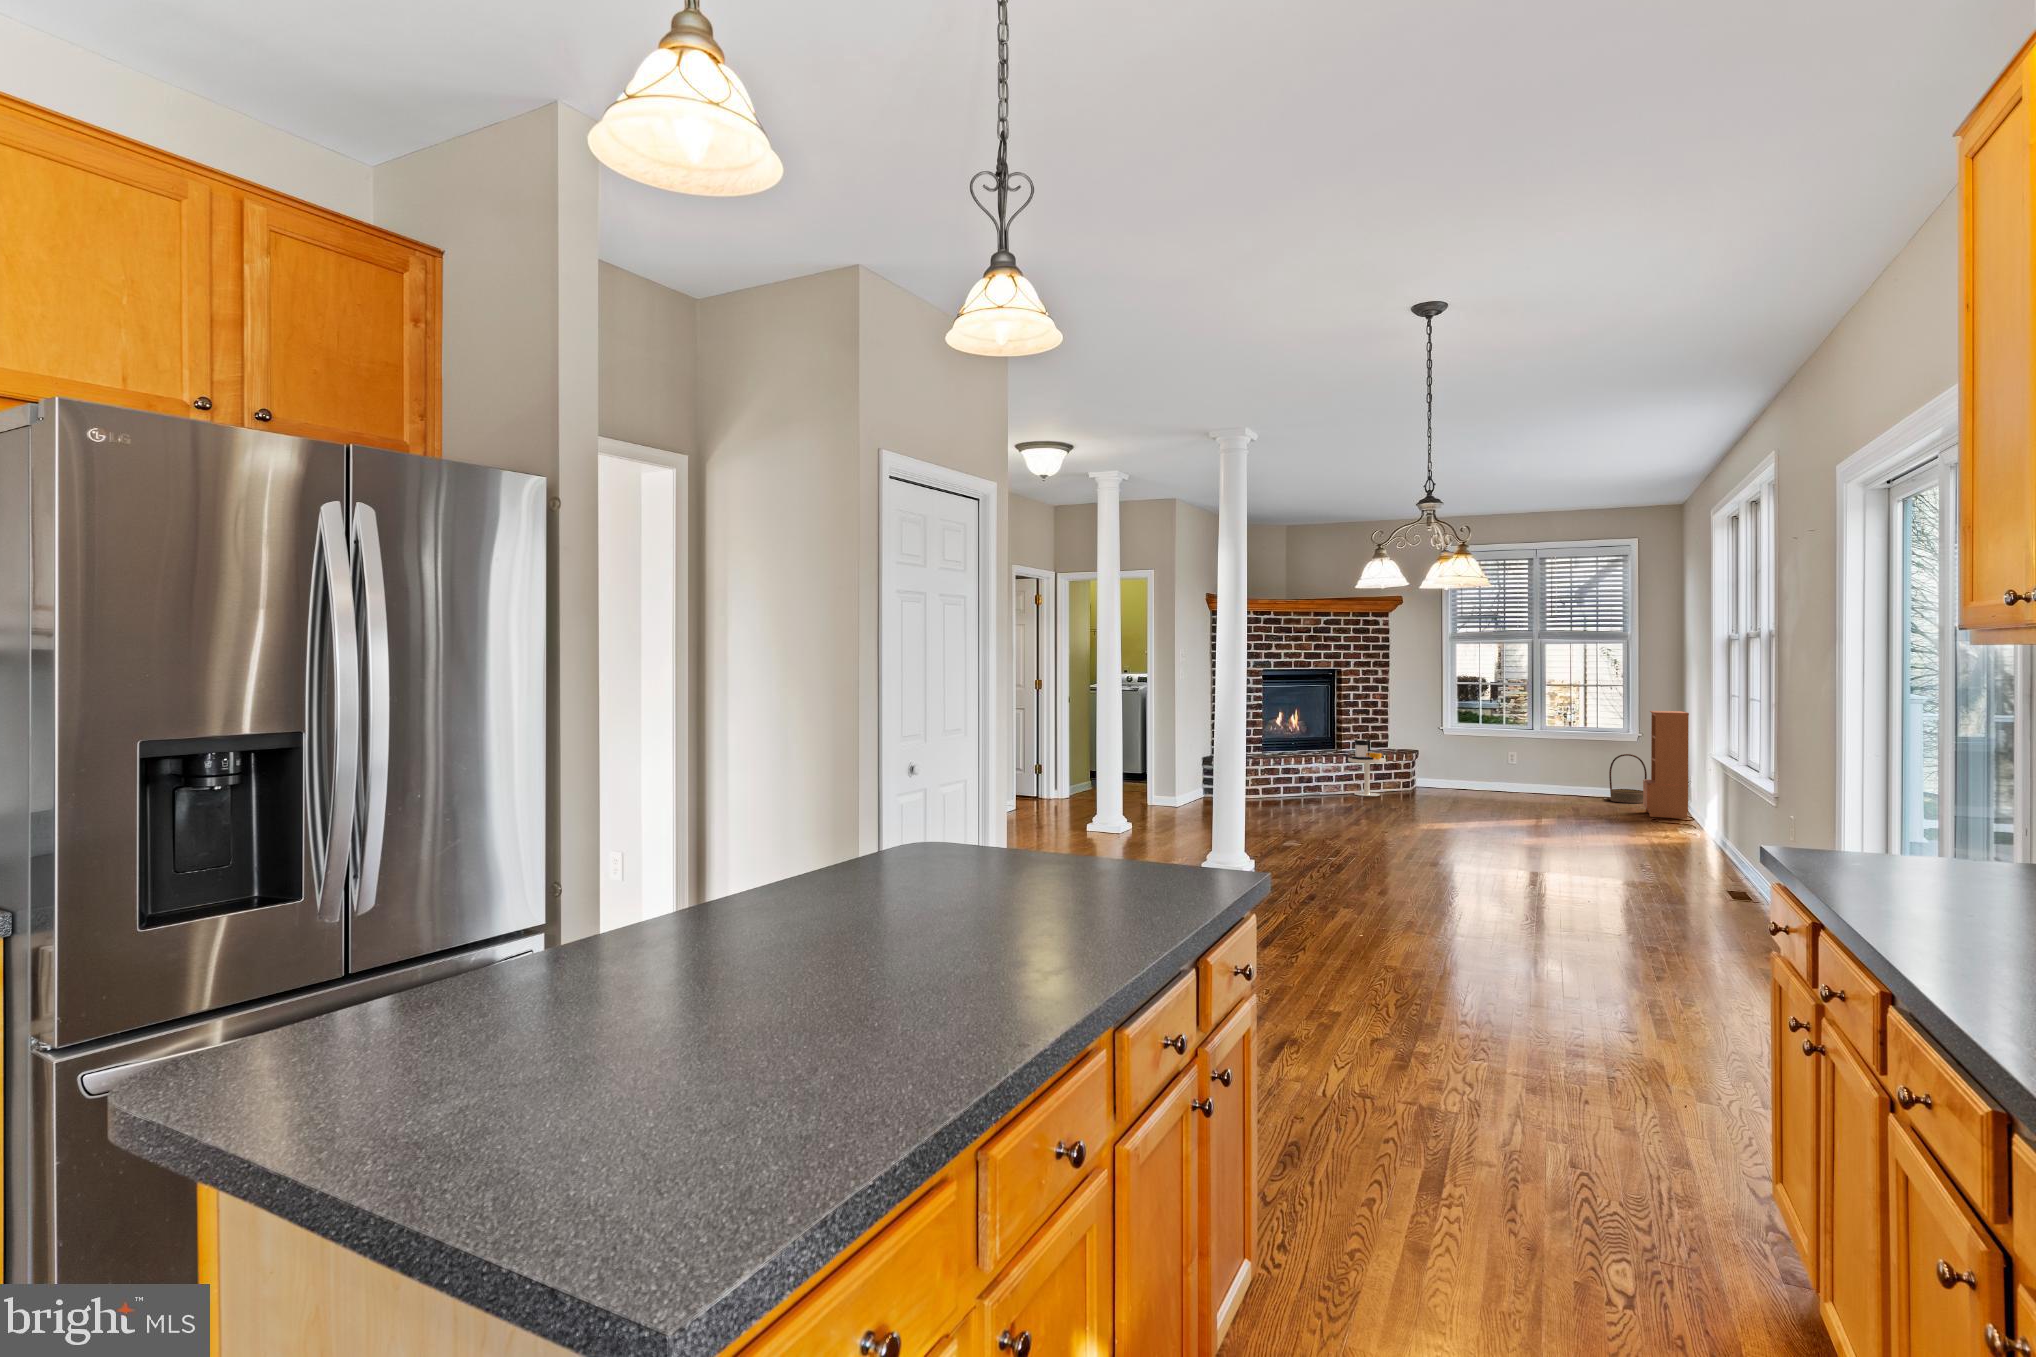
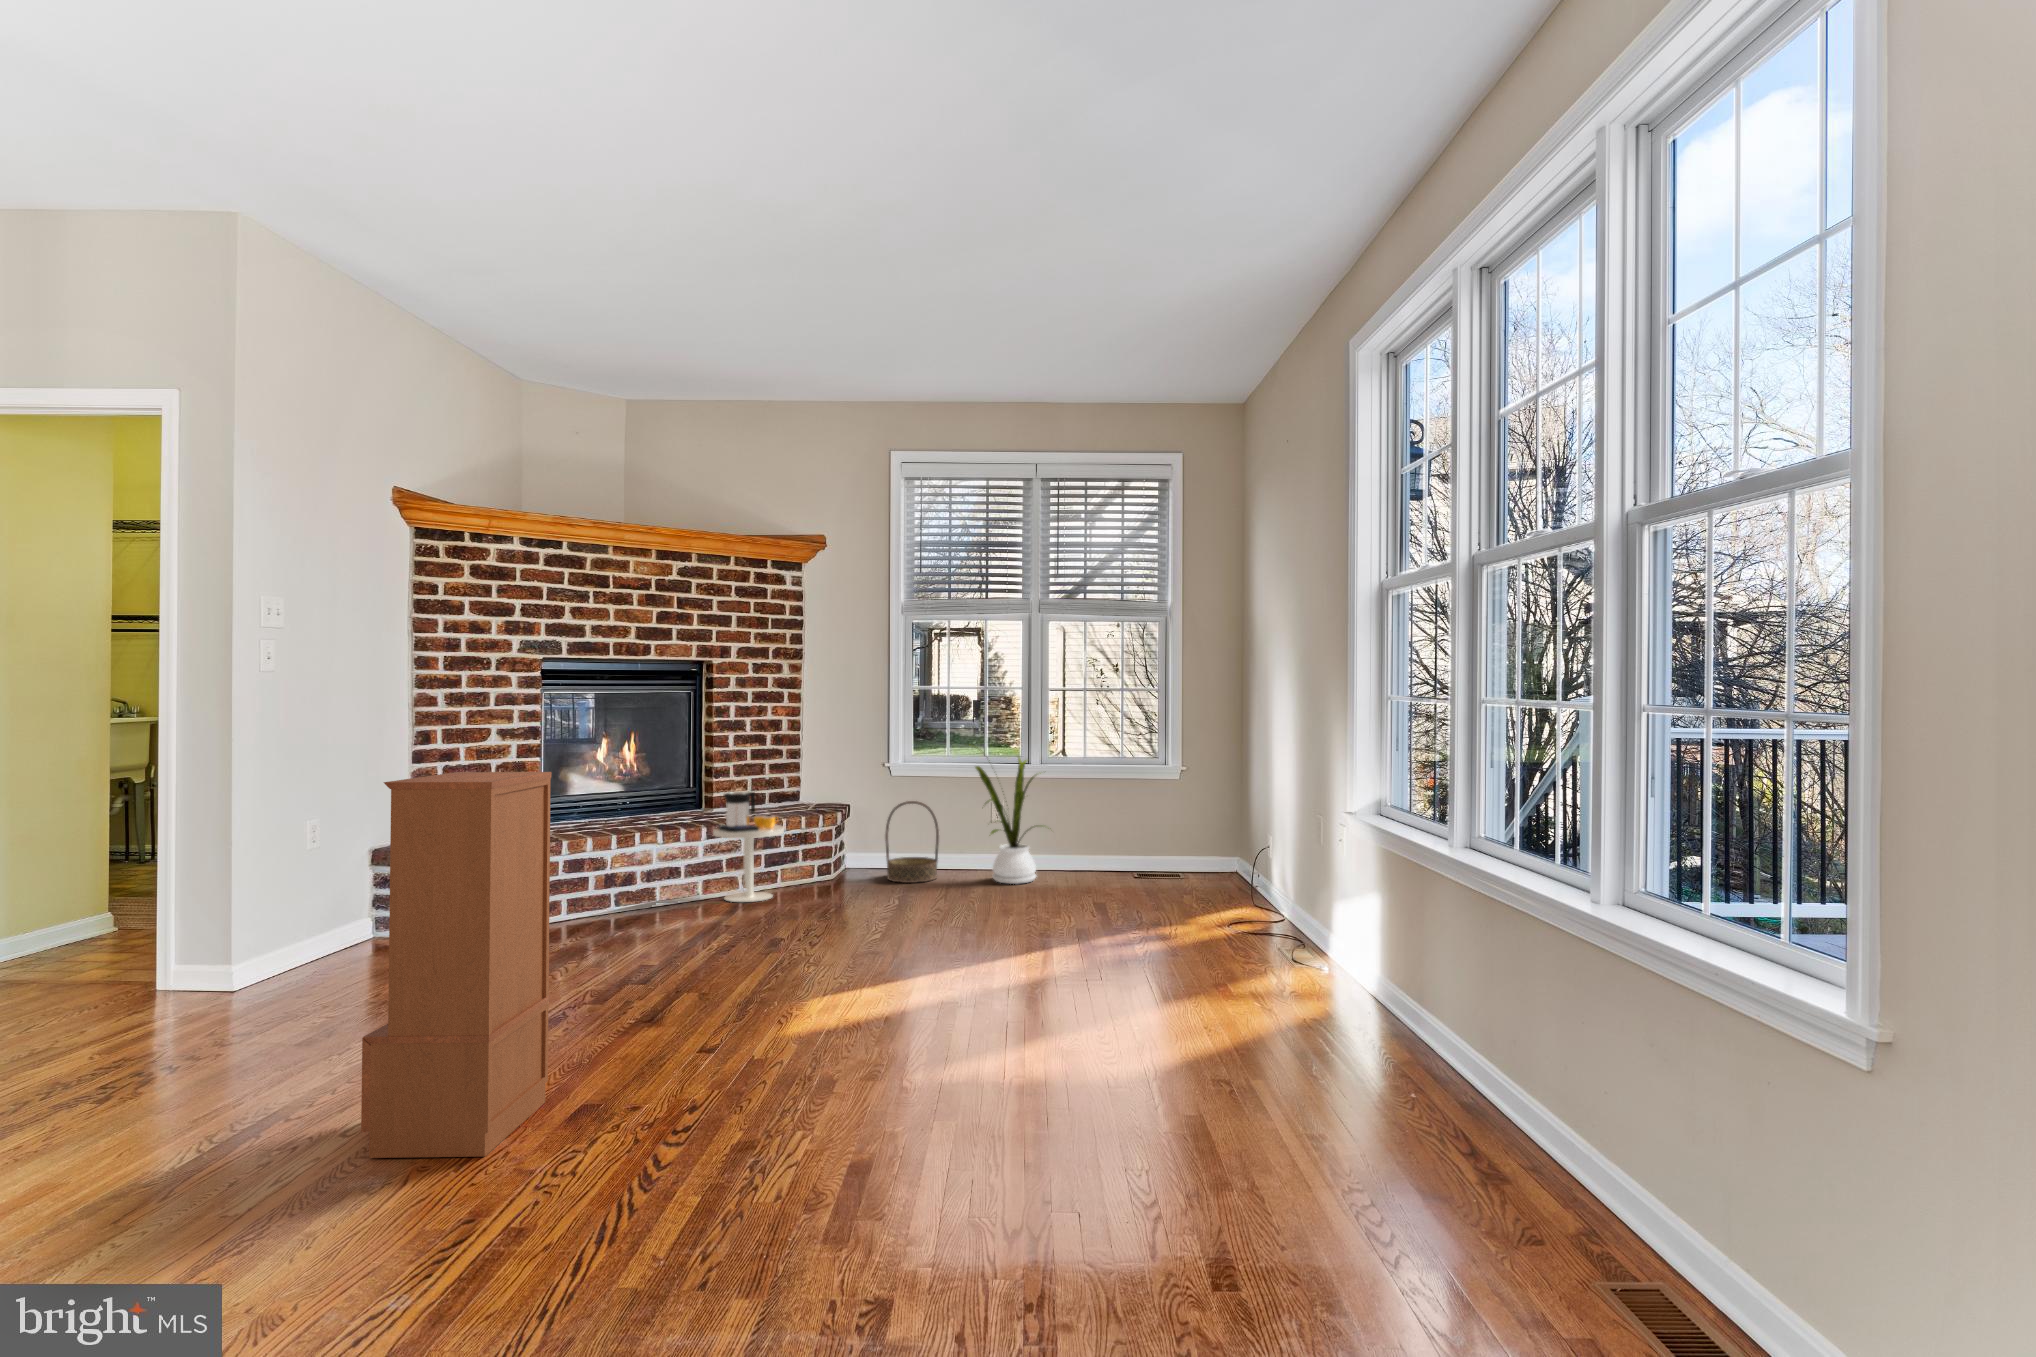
bookcase: present [1643,711,1689,819] -> present [361,772,552,1158]
house plant: none [1489,717,1547,797] -> present [976,747,1036,884]
basket: present [1609,754,1647,803] -> present [885,801,939,883]

